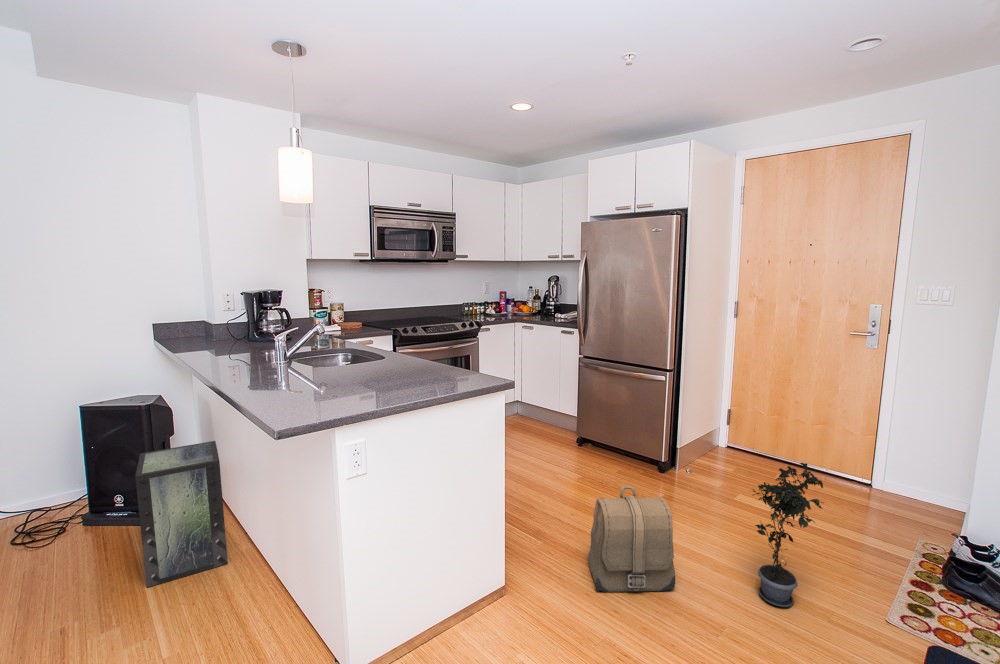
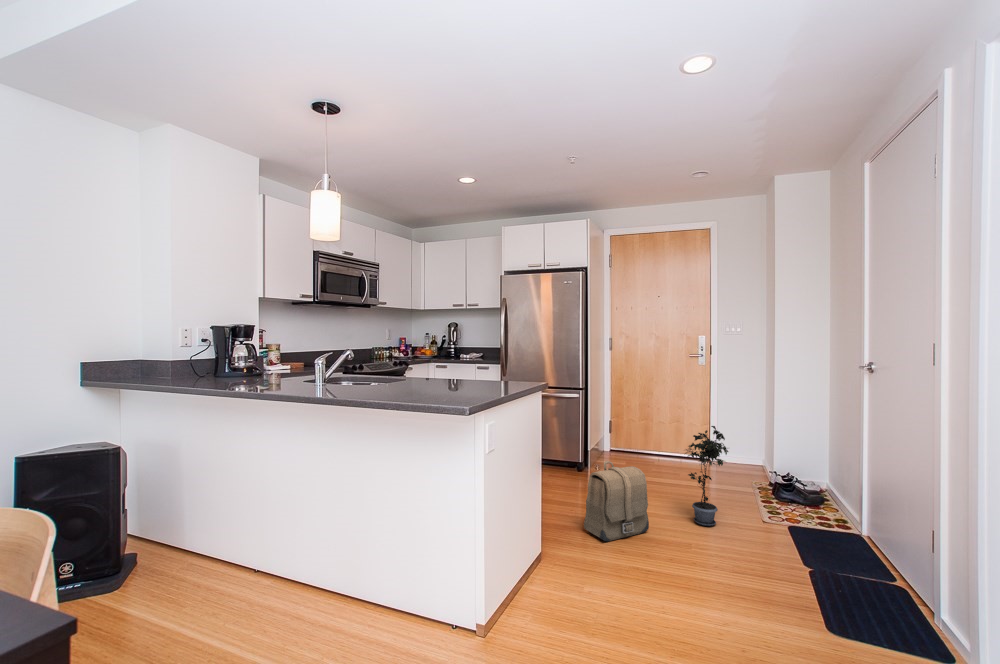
storage box: present [135,441,228,587] -> none [166,473,274,629]

